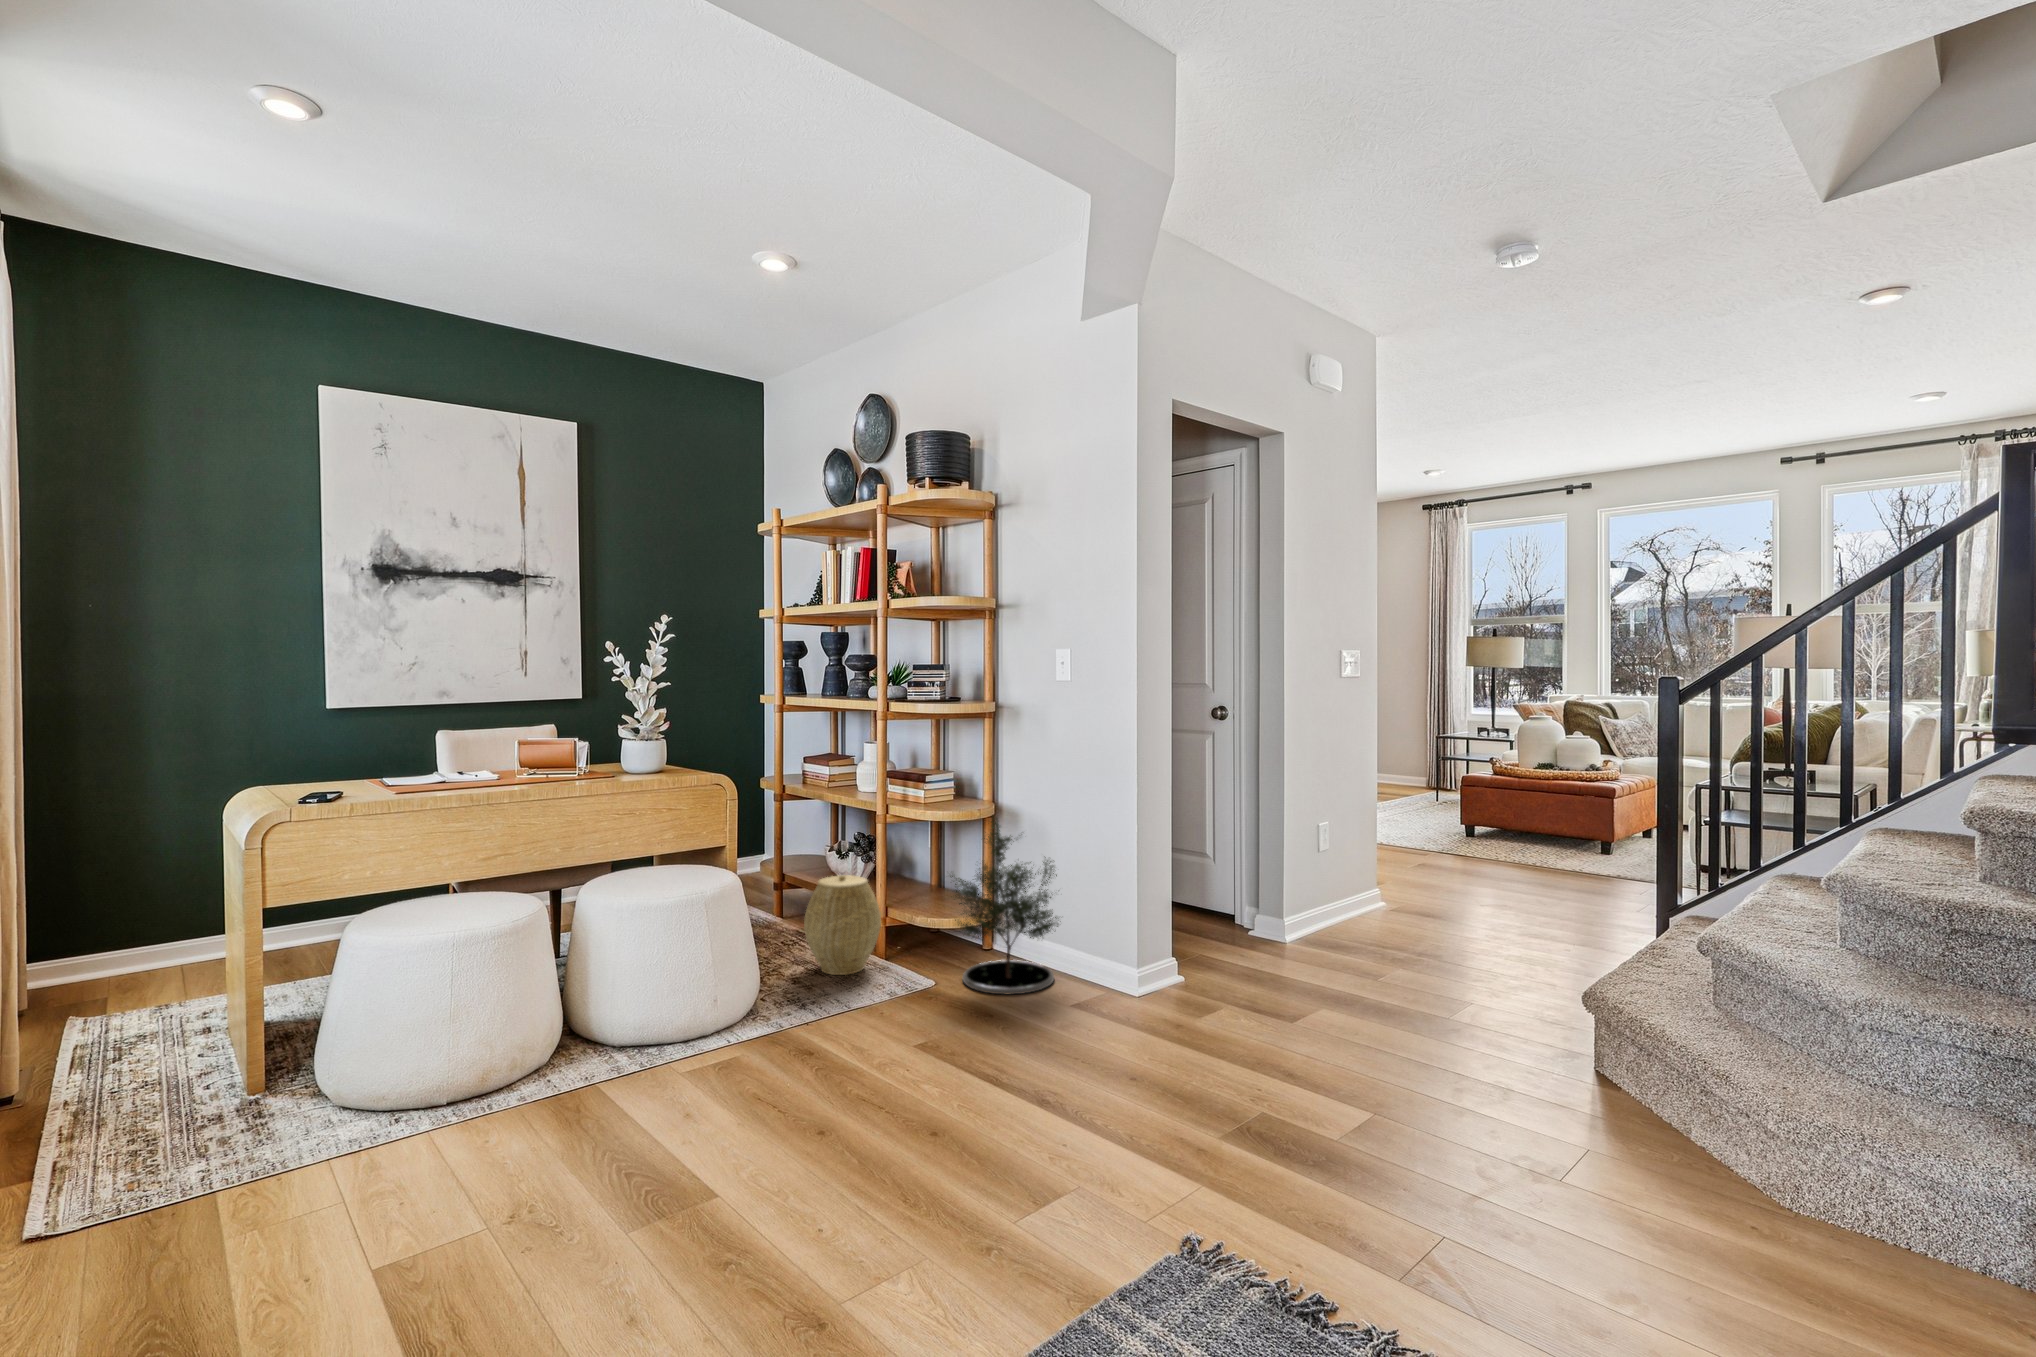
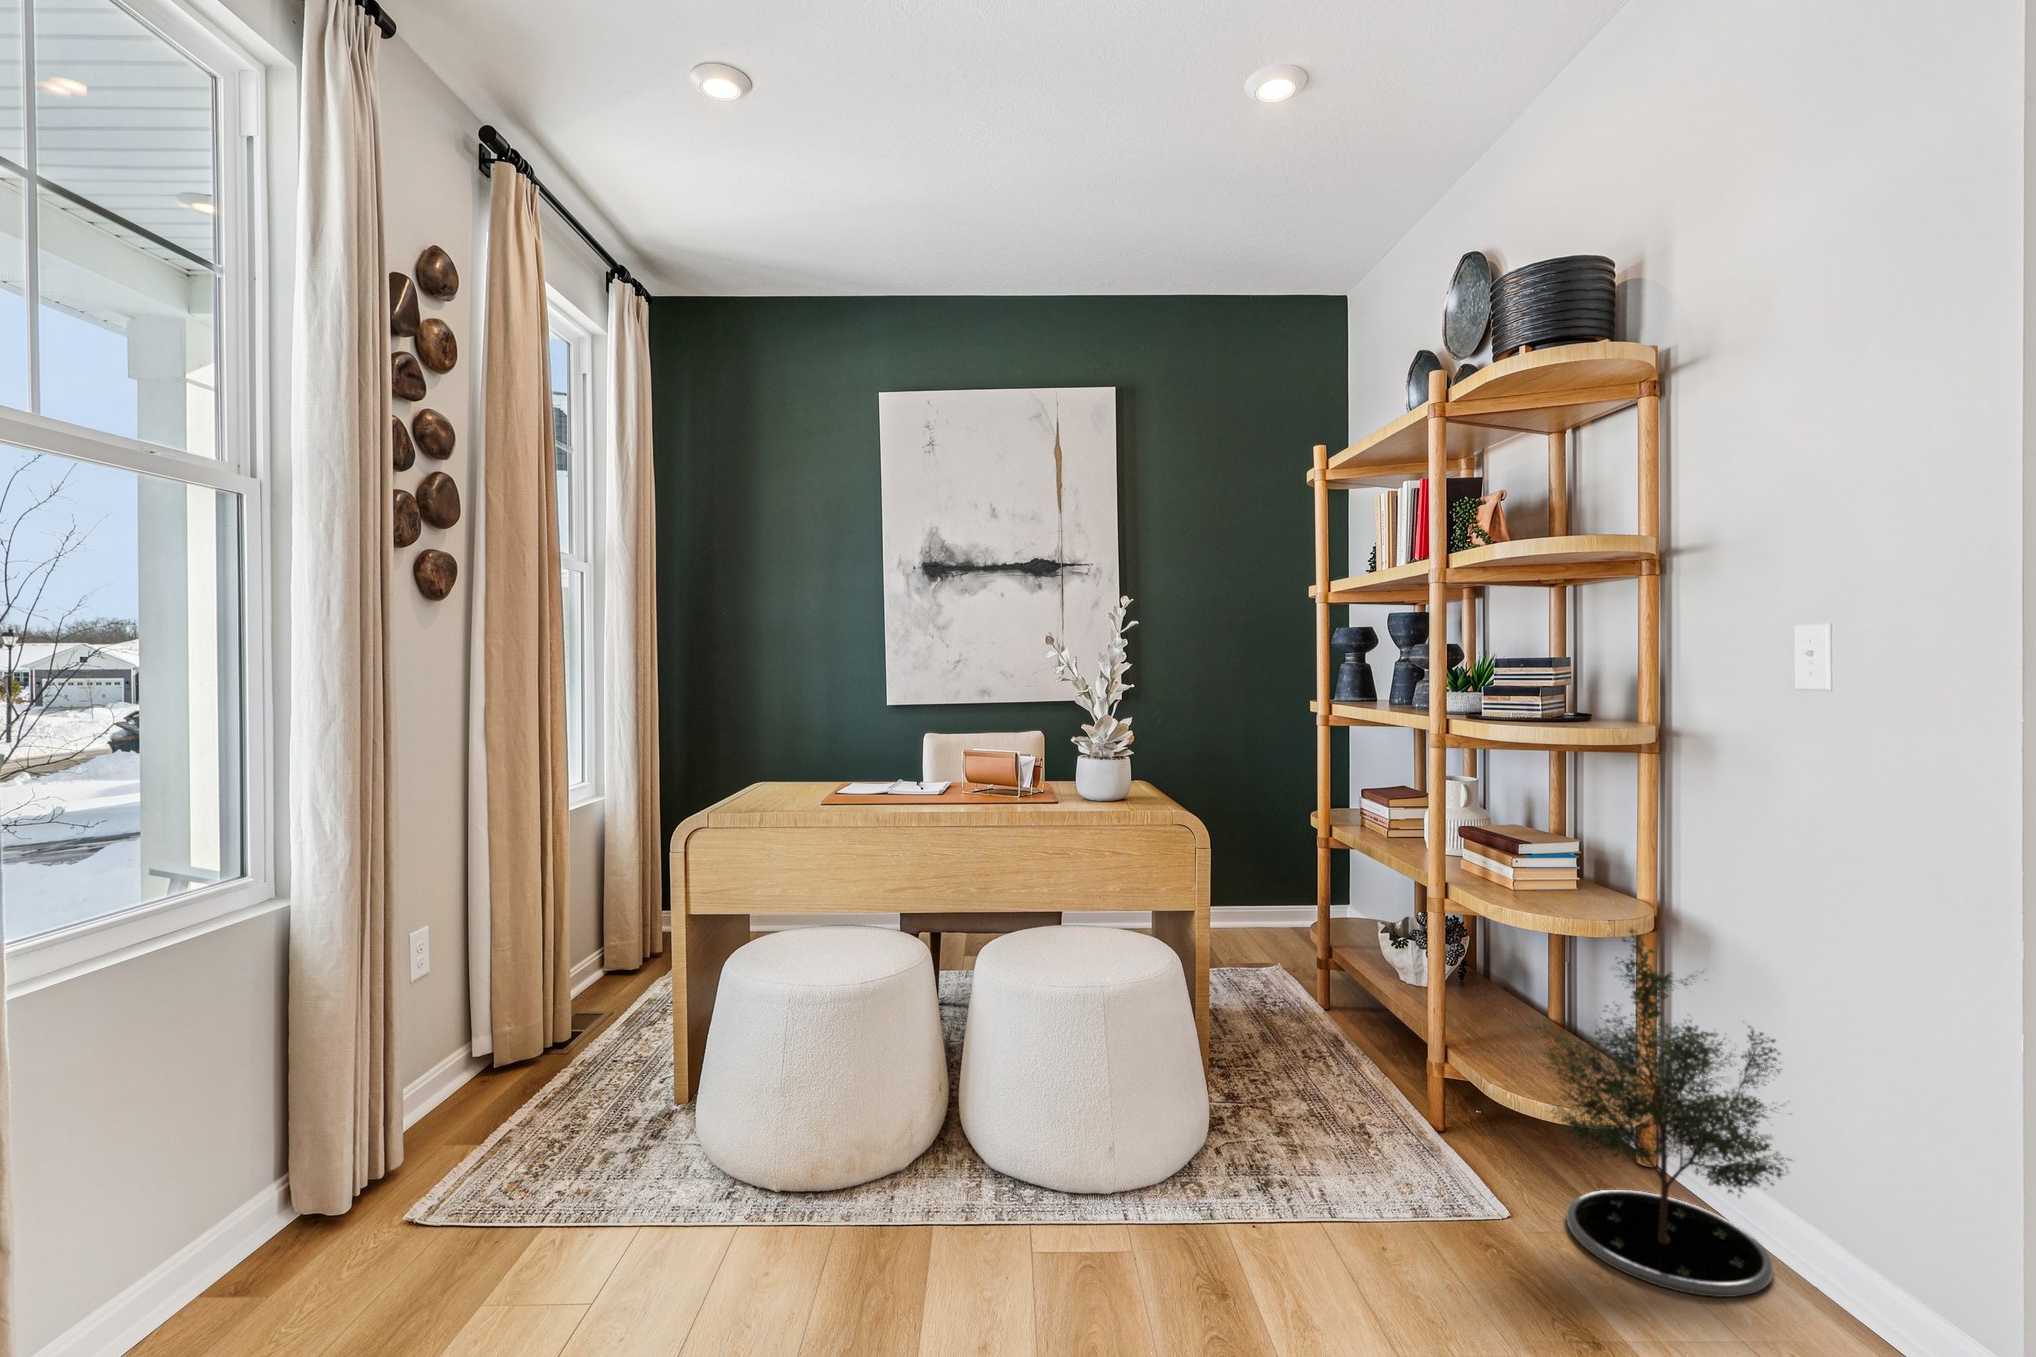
woven basket: present [804,875,881,975] -> none [1309,978,1432,1140]

